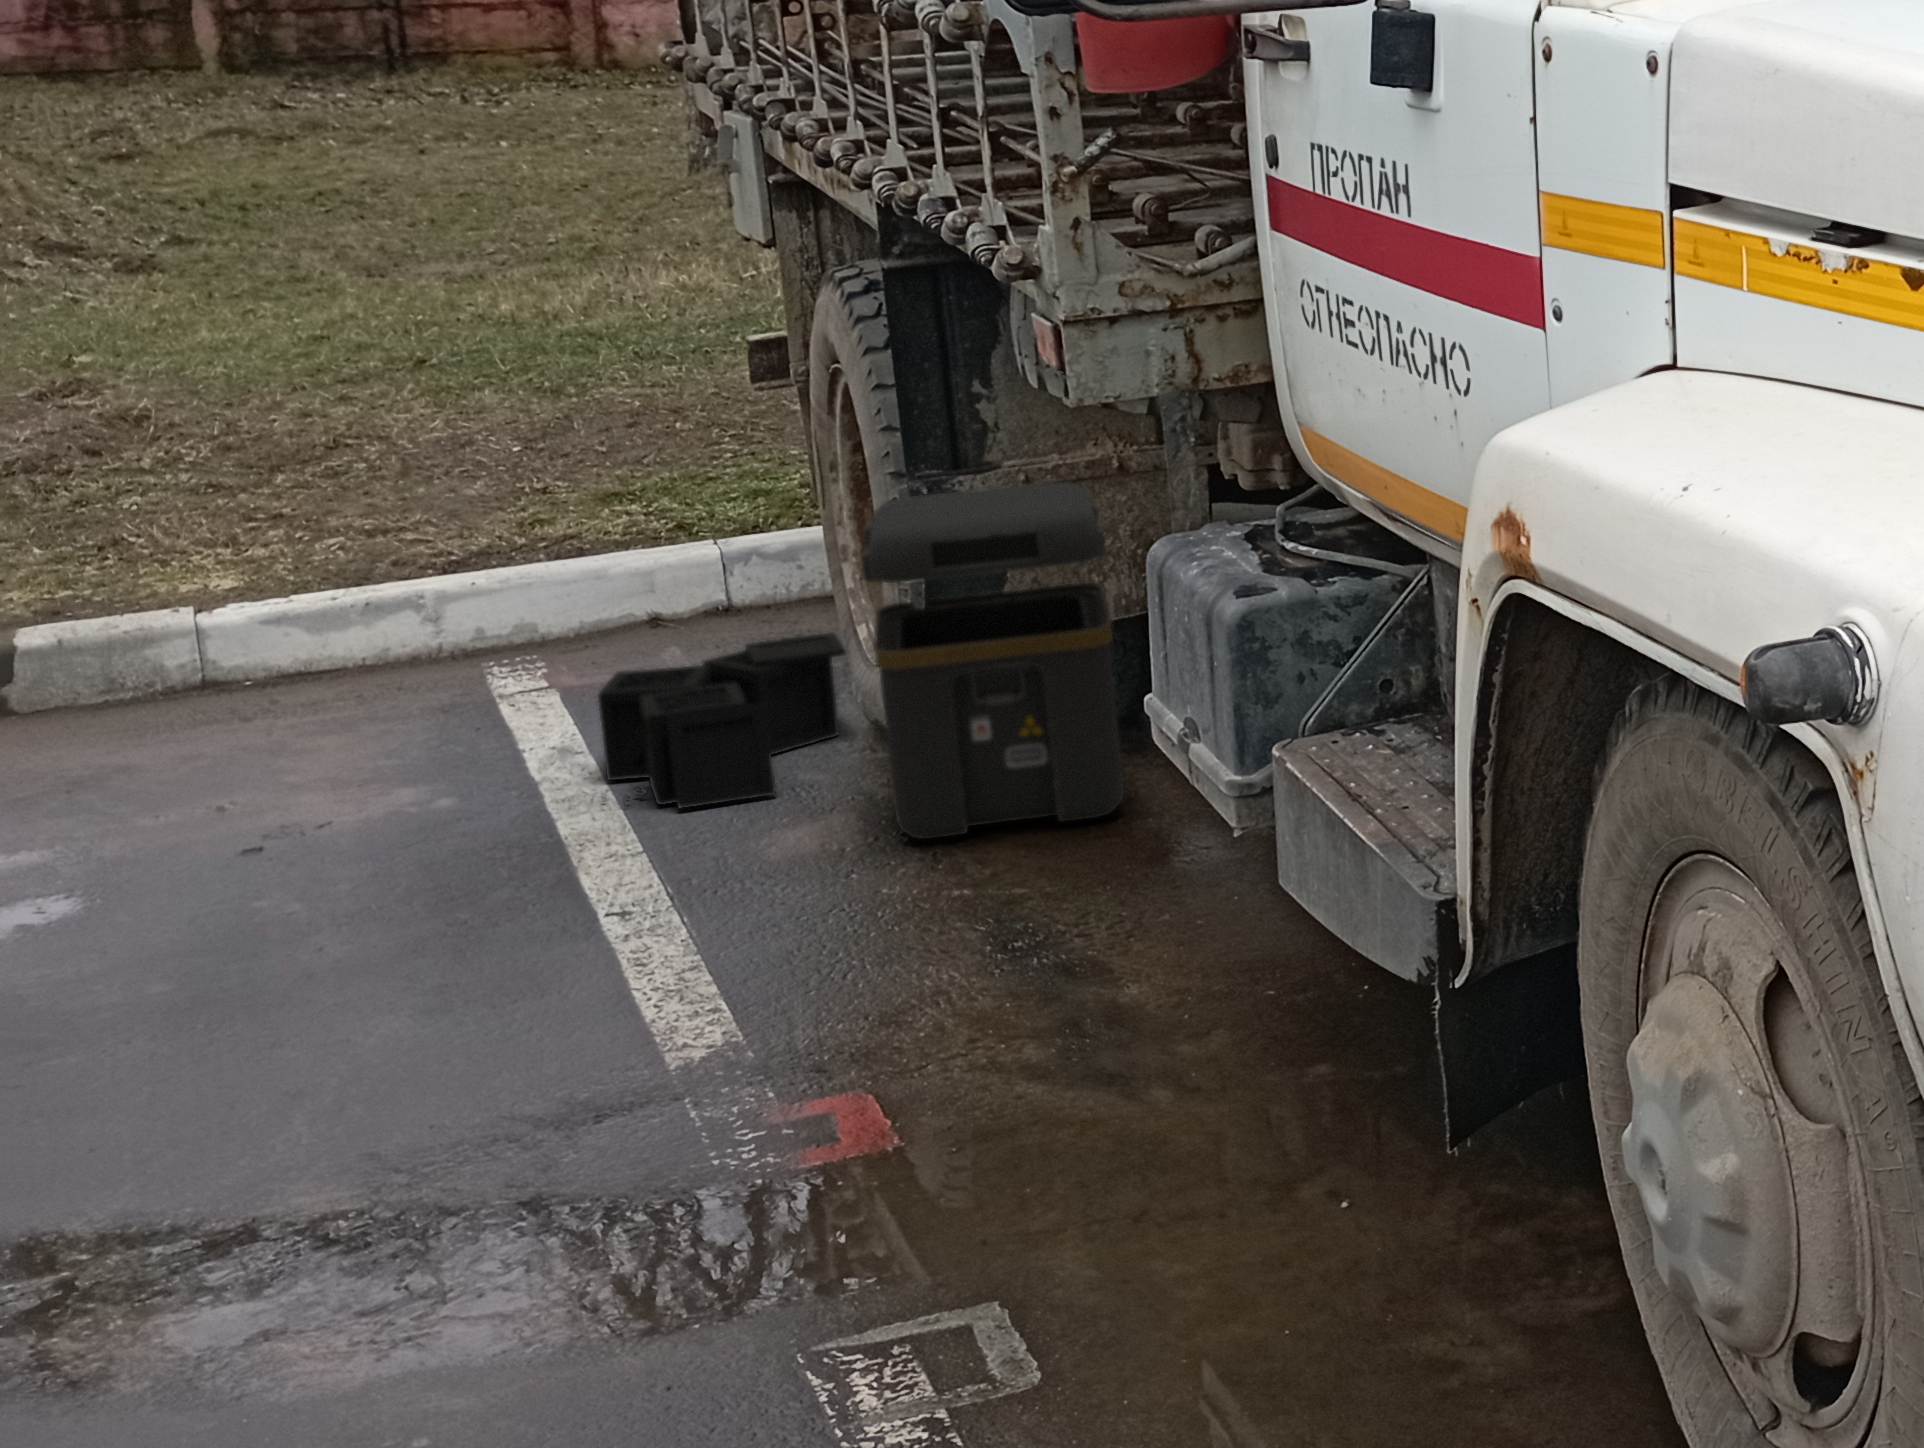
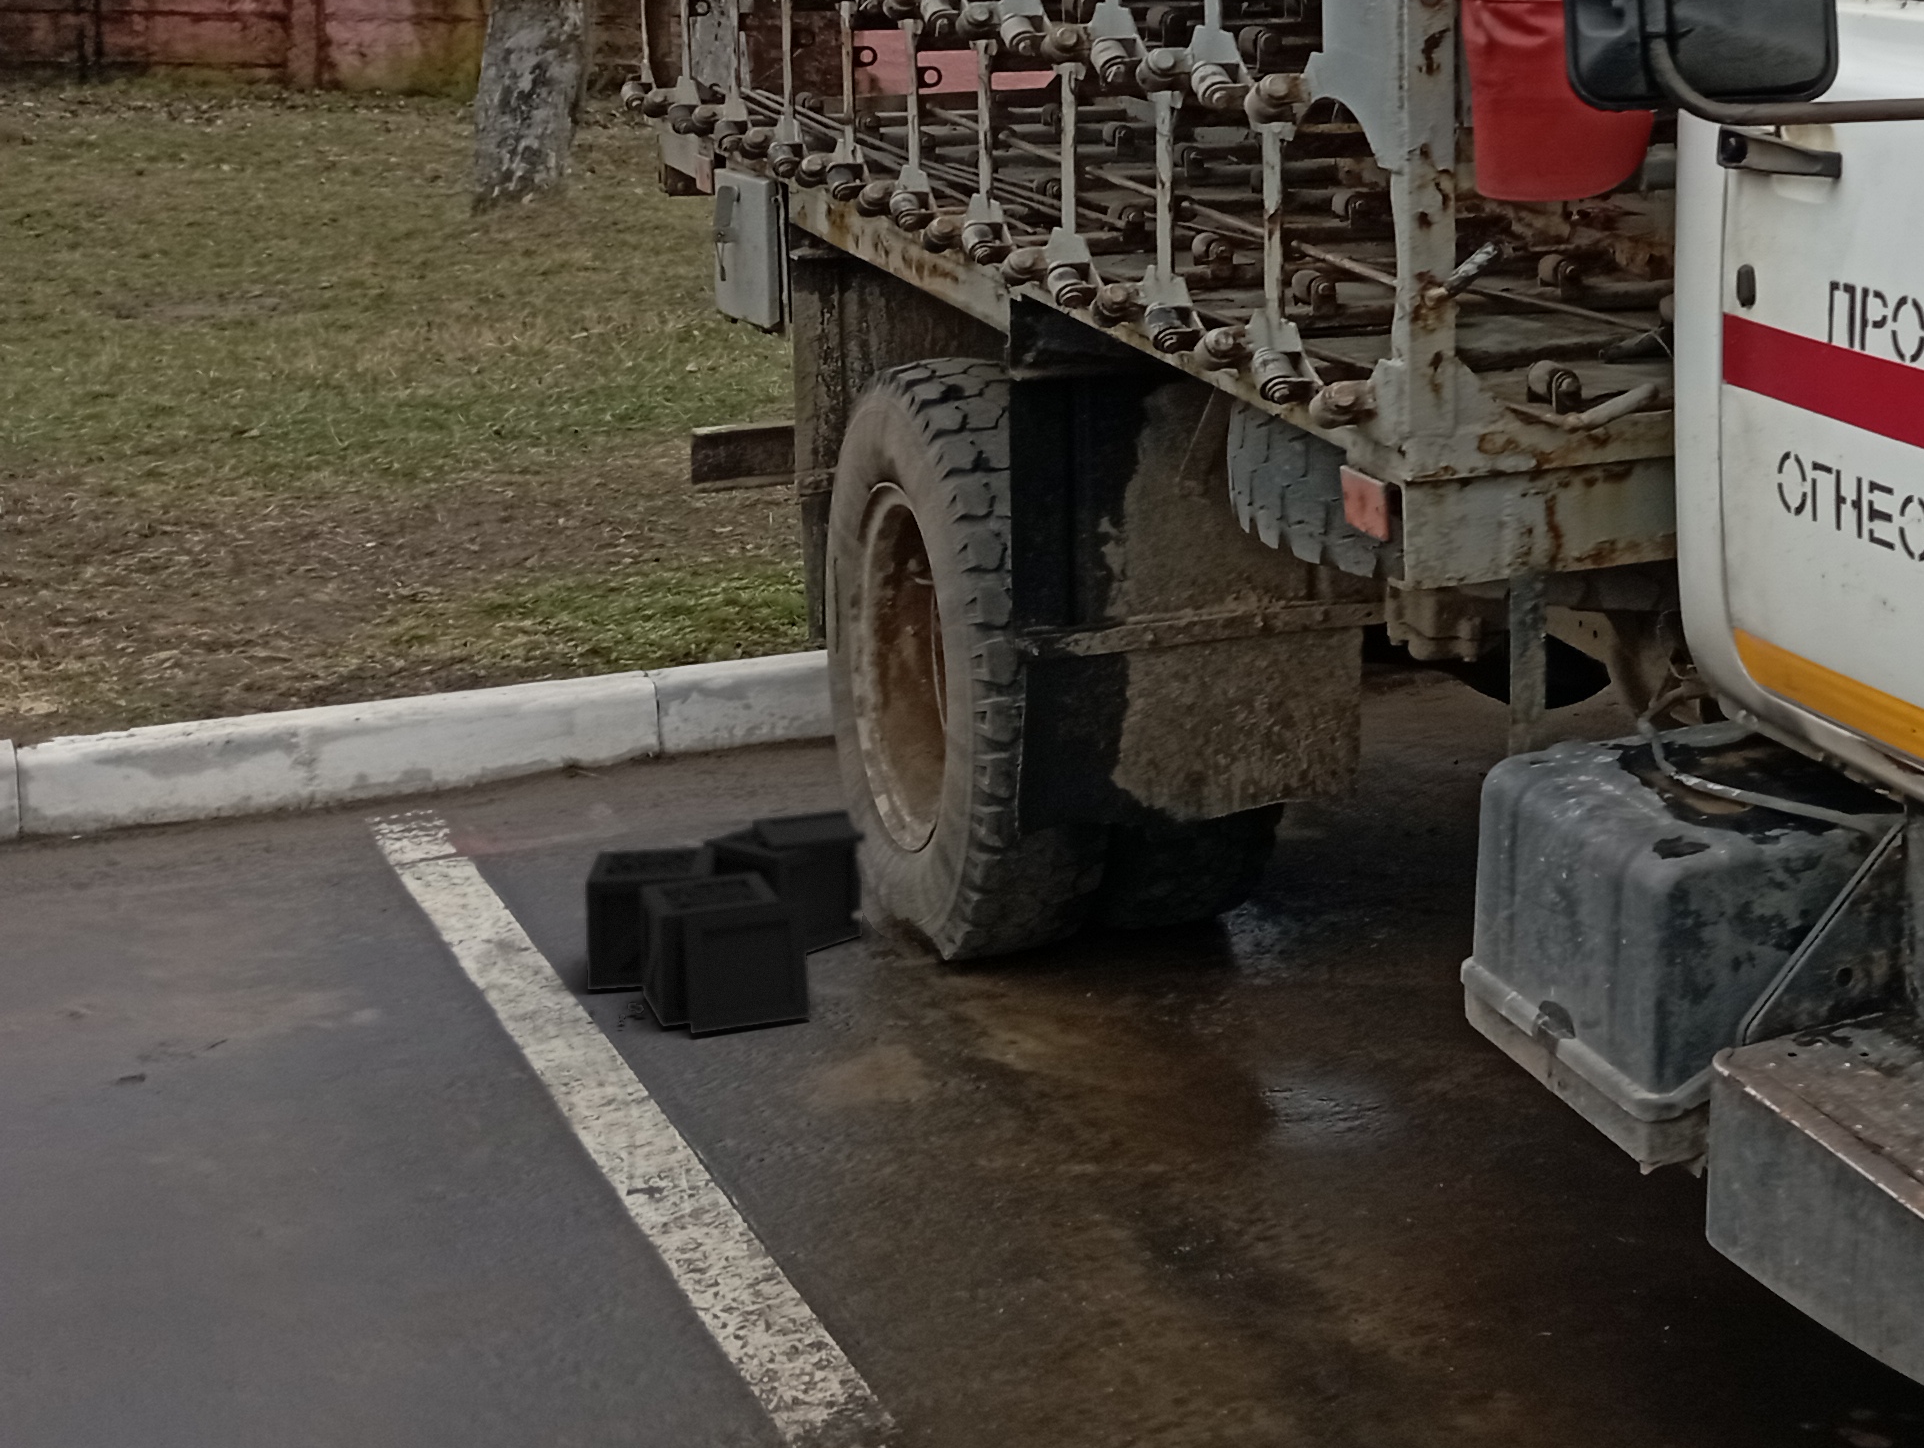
toolbox: present [861,482,1124,839] -> none [956,645,1268,1087]

